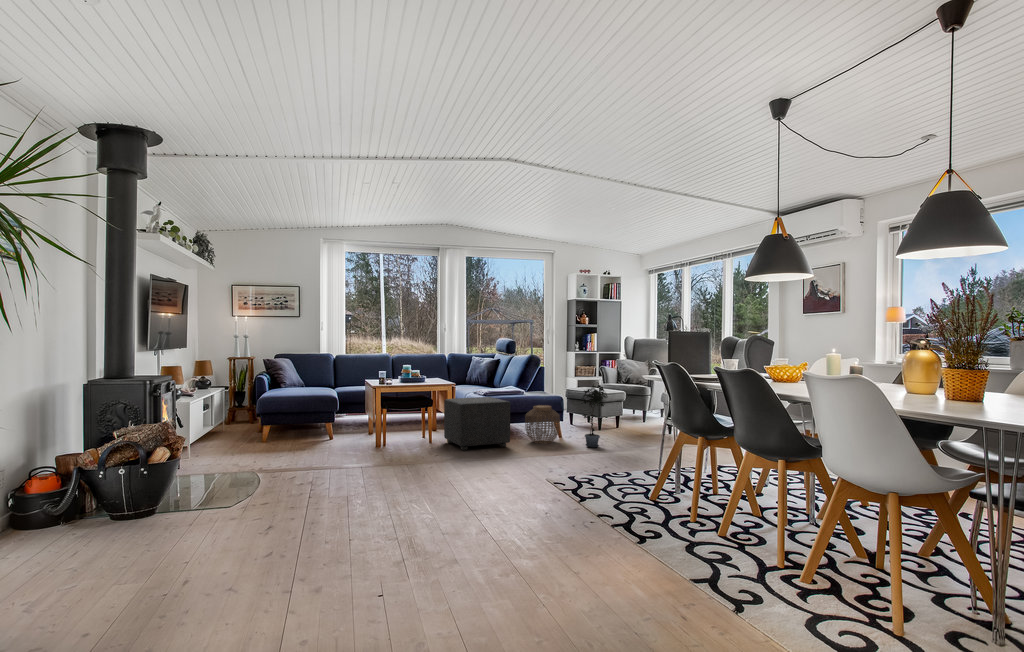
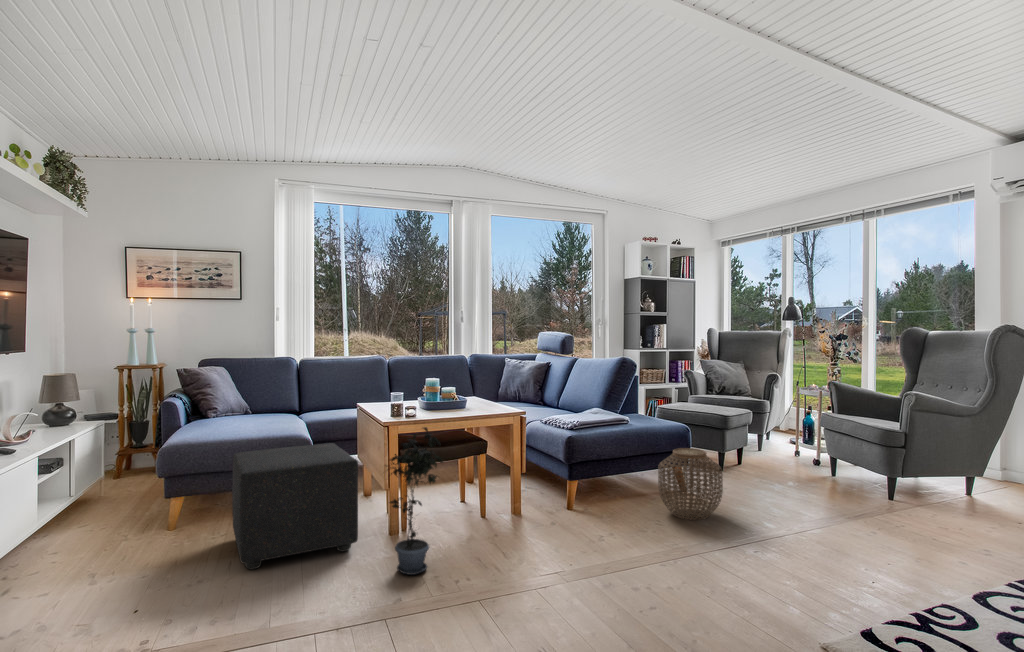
potted plant: present [581,382,607,448] -> present [390,427,443,575]
ottoman: present [444,397,510,450] -> present [232,443,358,570]

